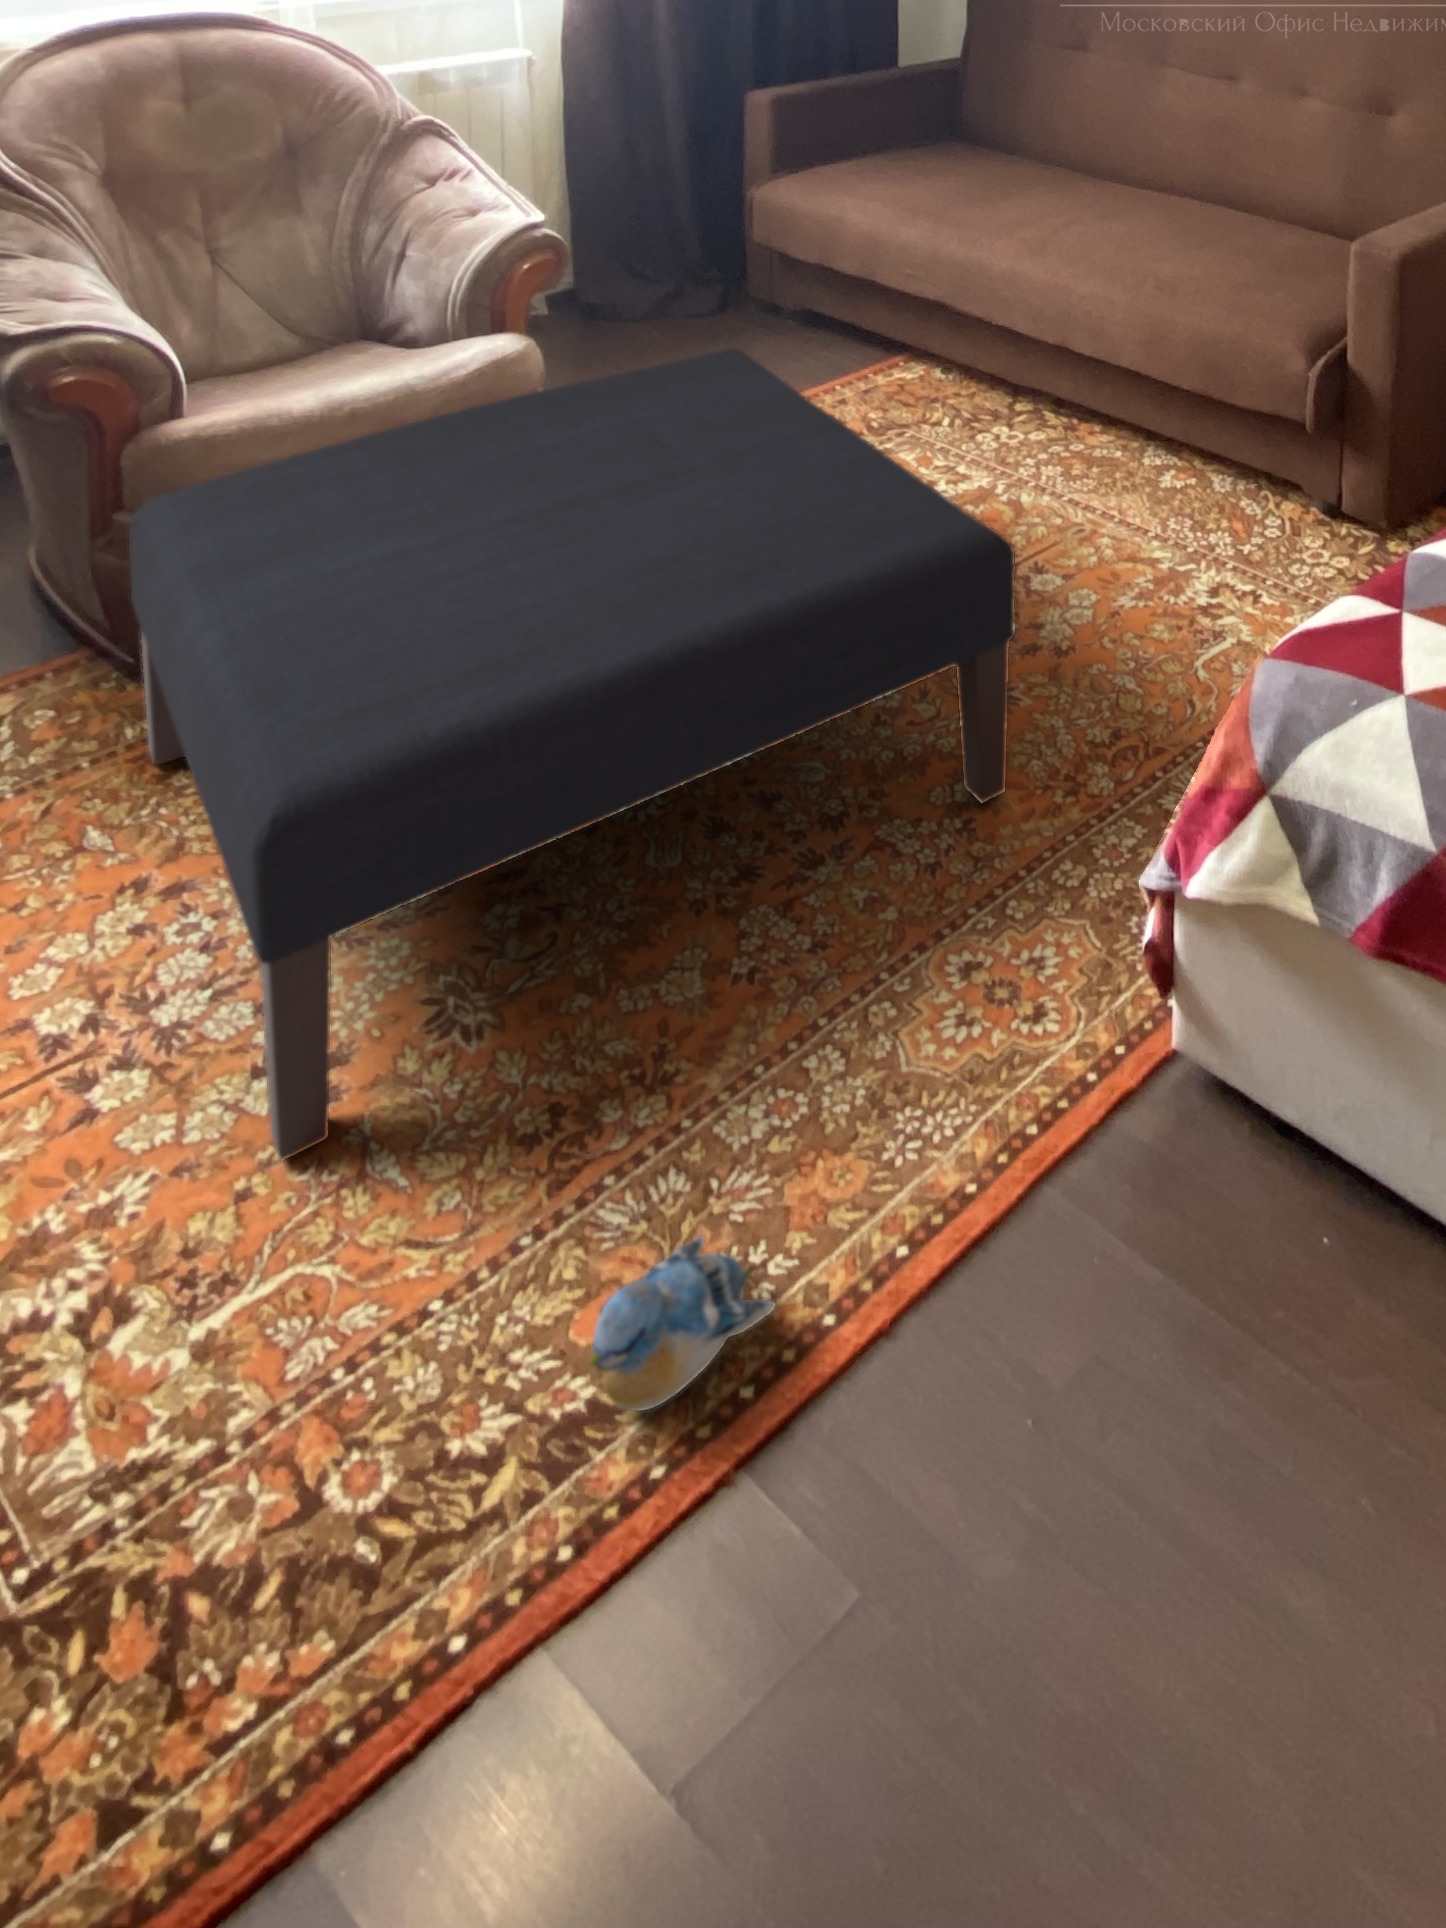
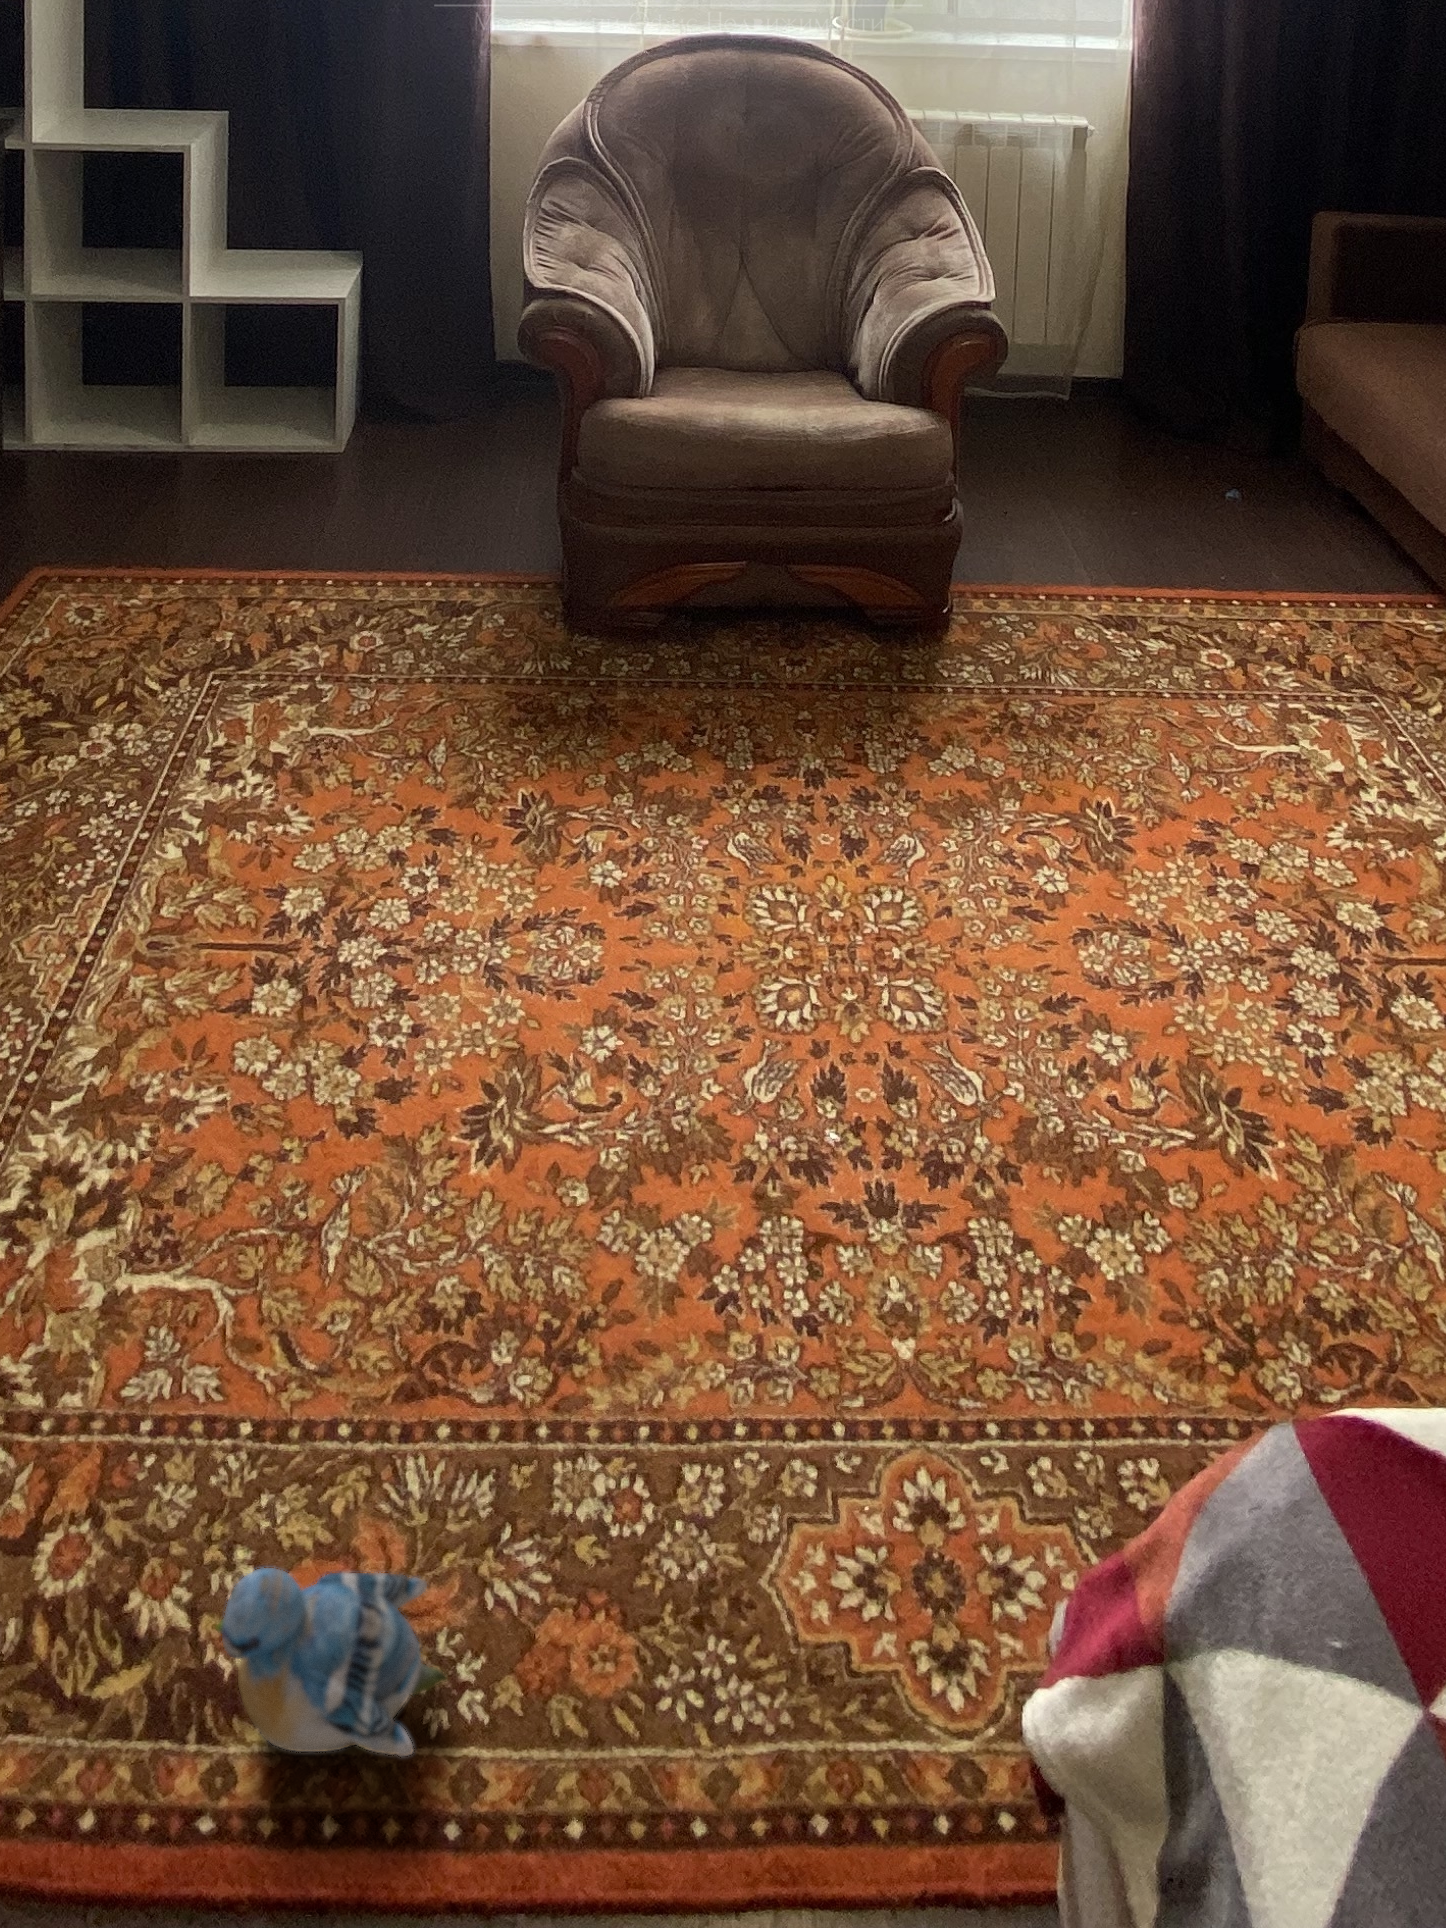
ottoman: present [129,348,1015,1162] -> none [285,475,1165,1285]

